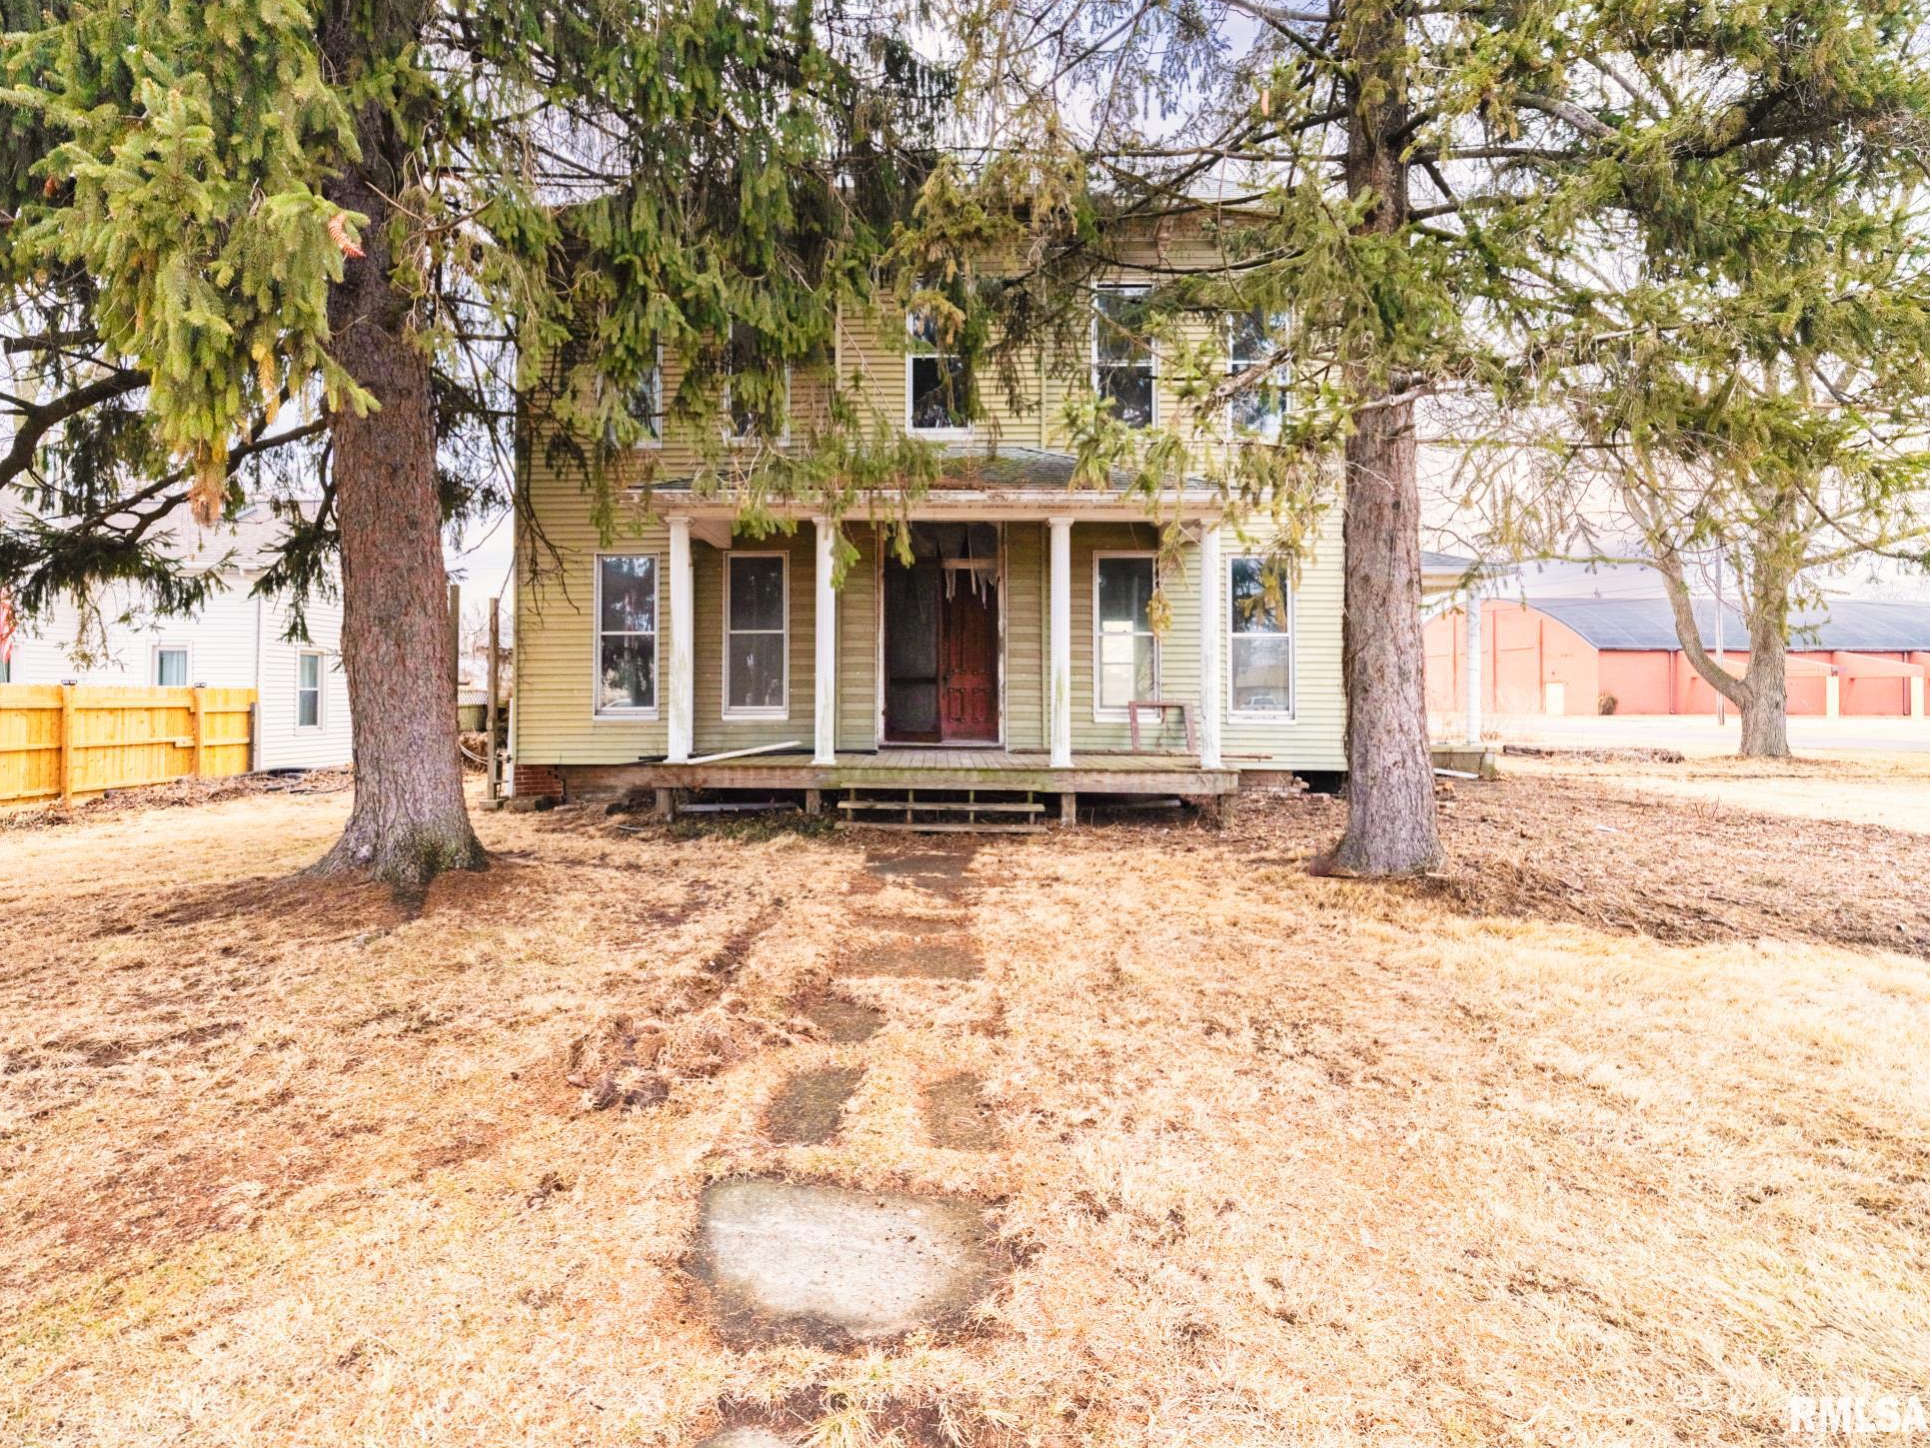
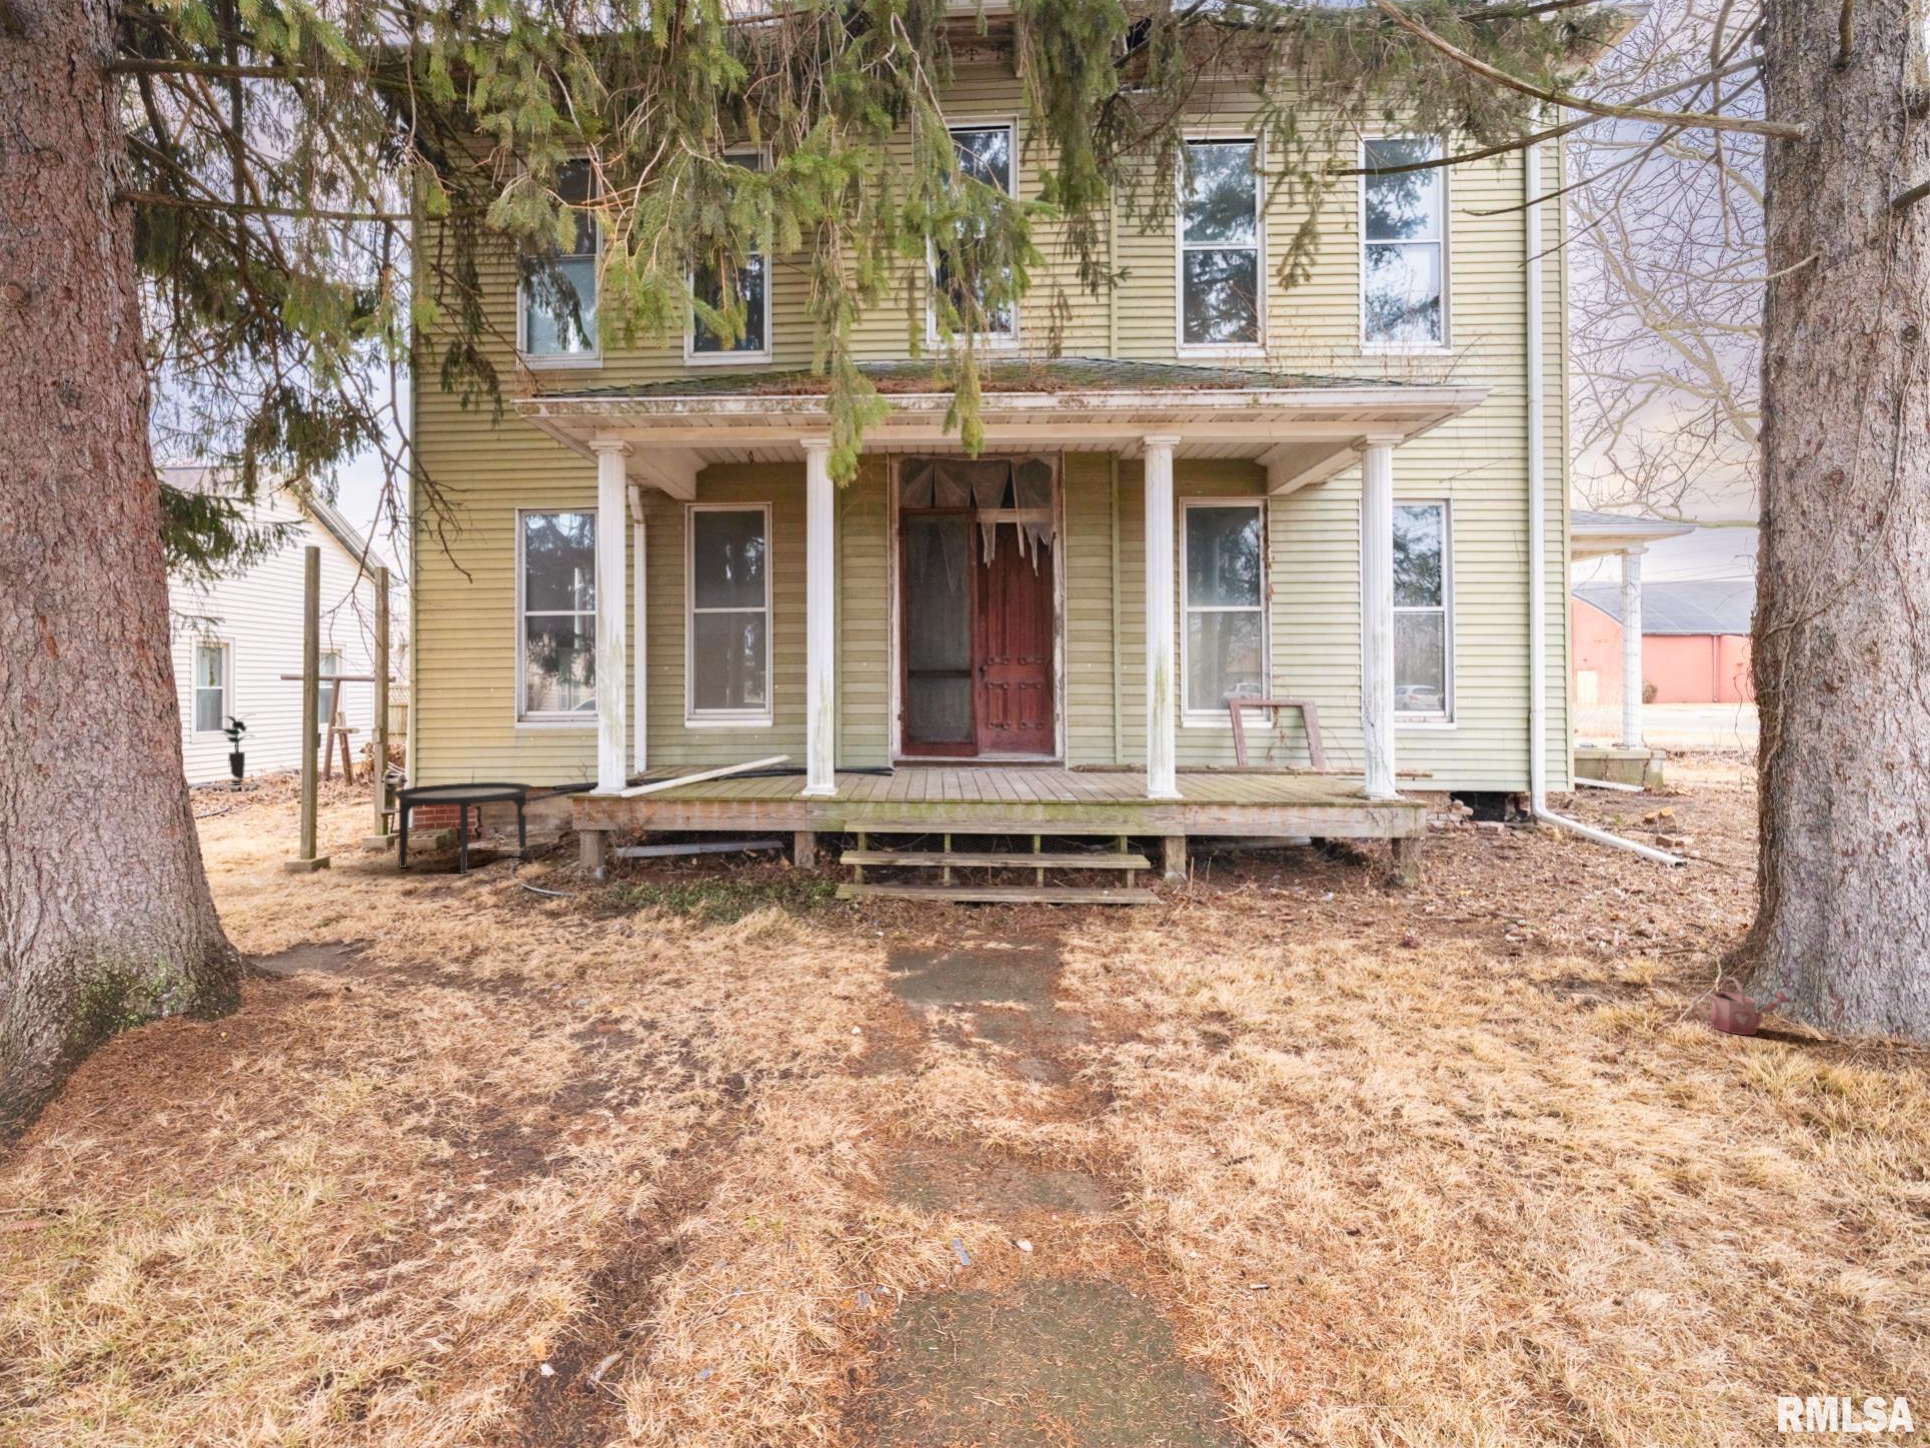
potted plant: none [308,711,339,771] -> present [221,716,246,785]
round table: none [515,758,612,819] -> present [393,782,531,873]

